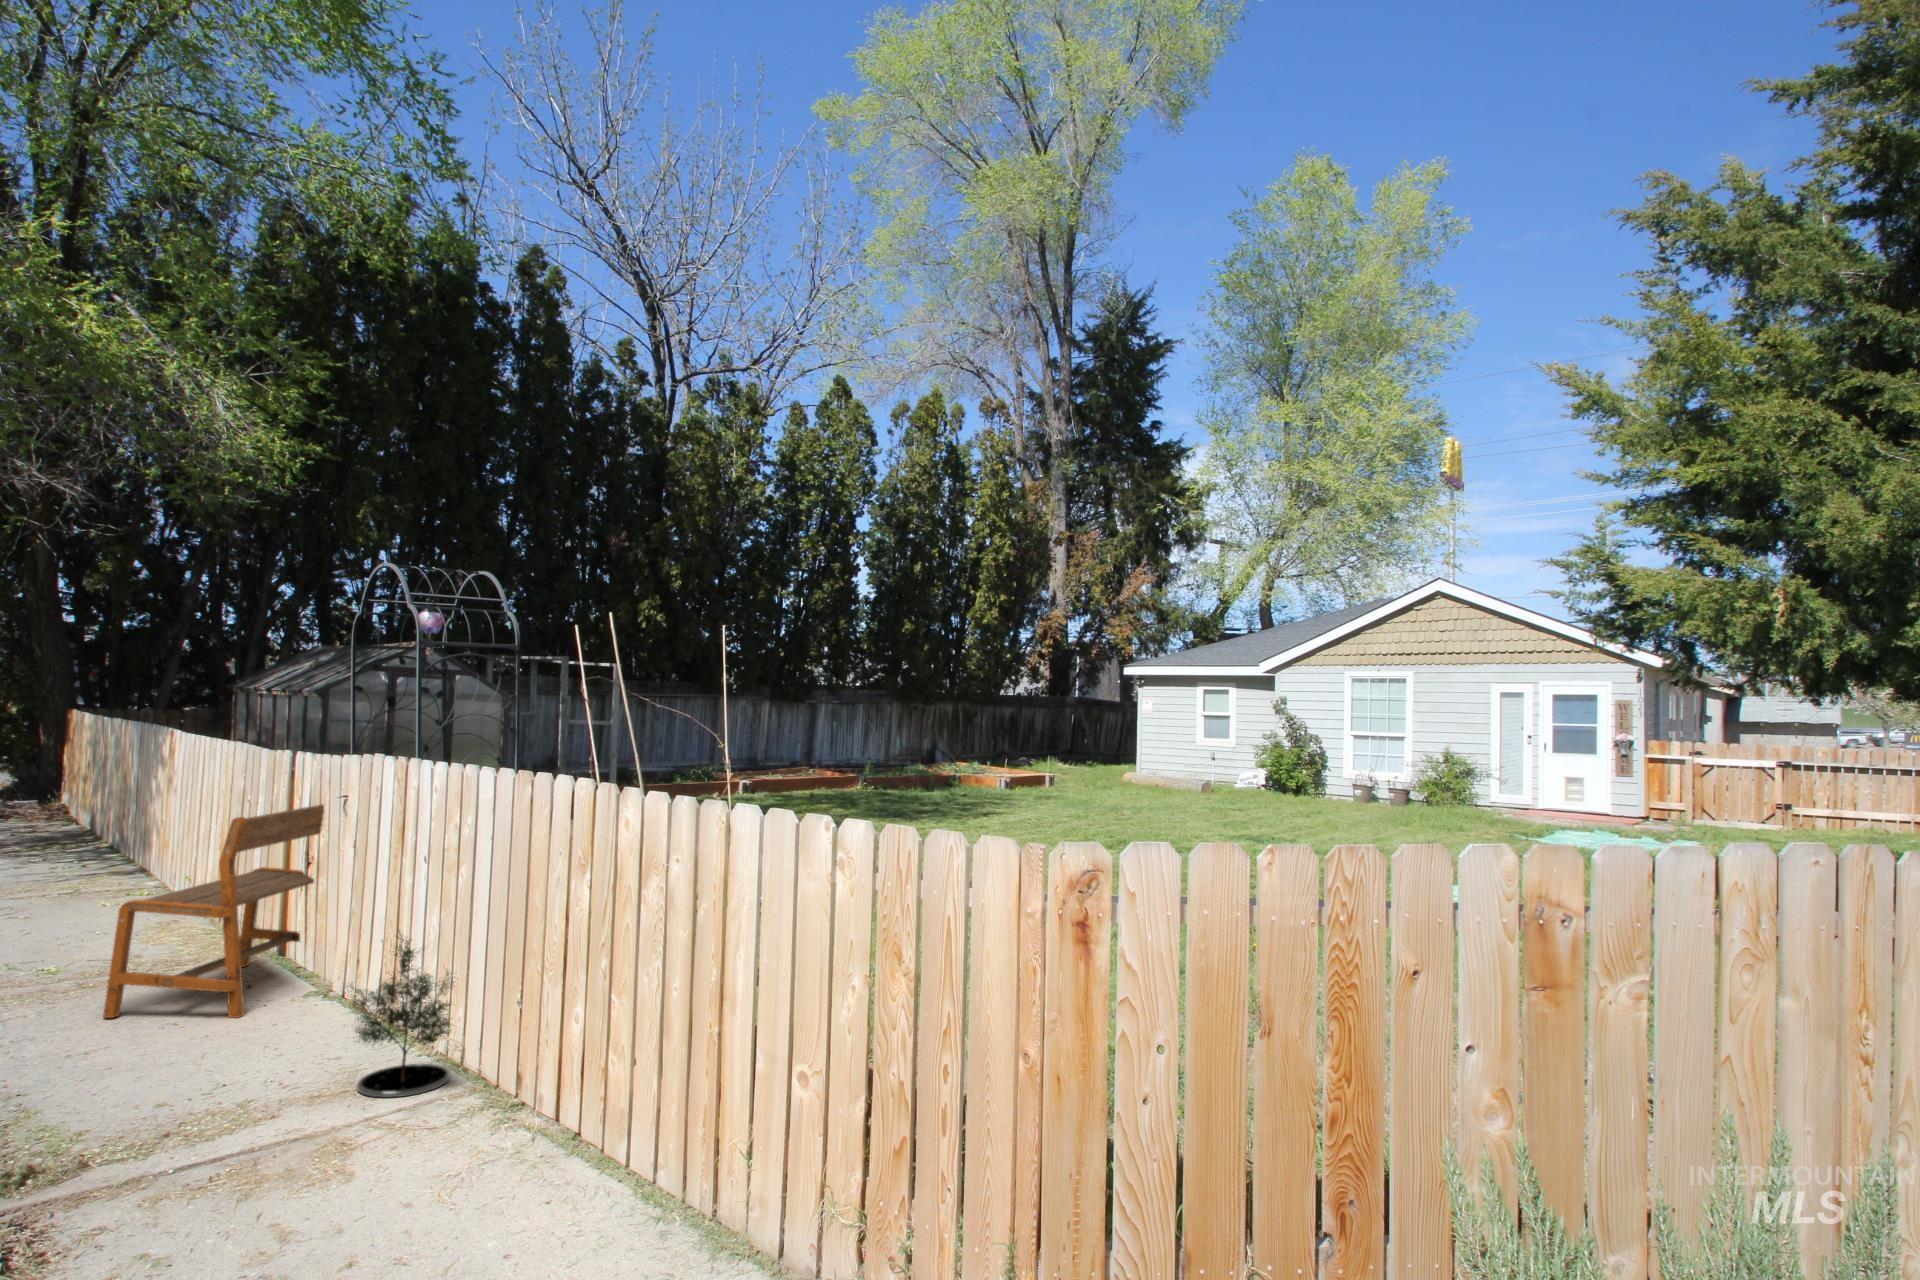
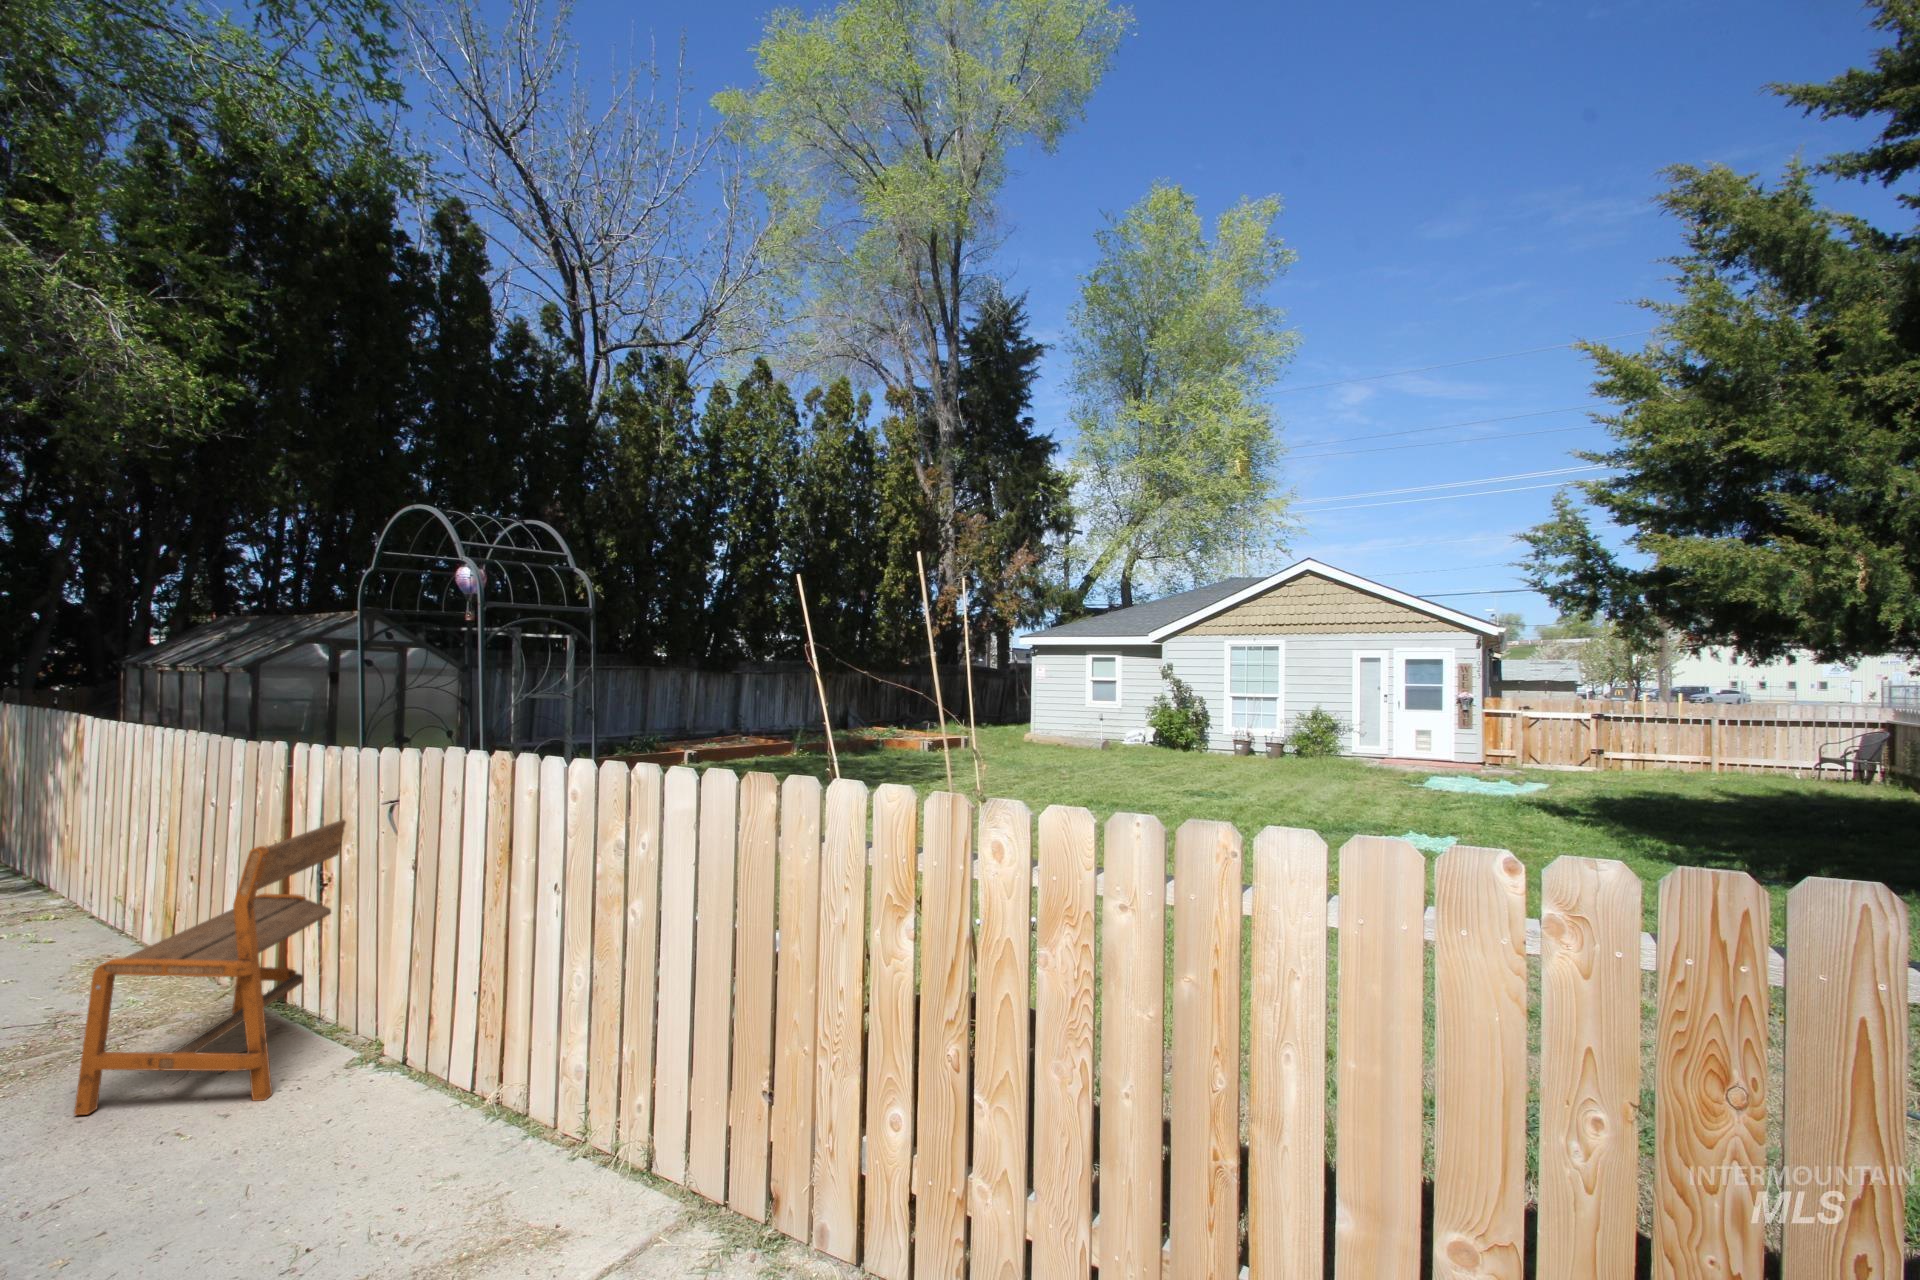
potted tree: present [351,935,456,1098] -> none [457,999,611,1229]

